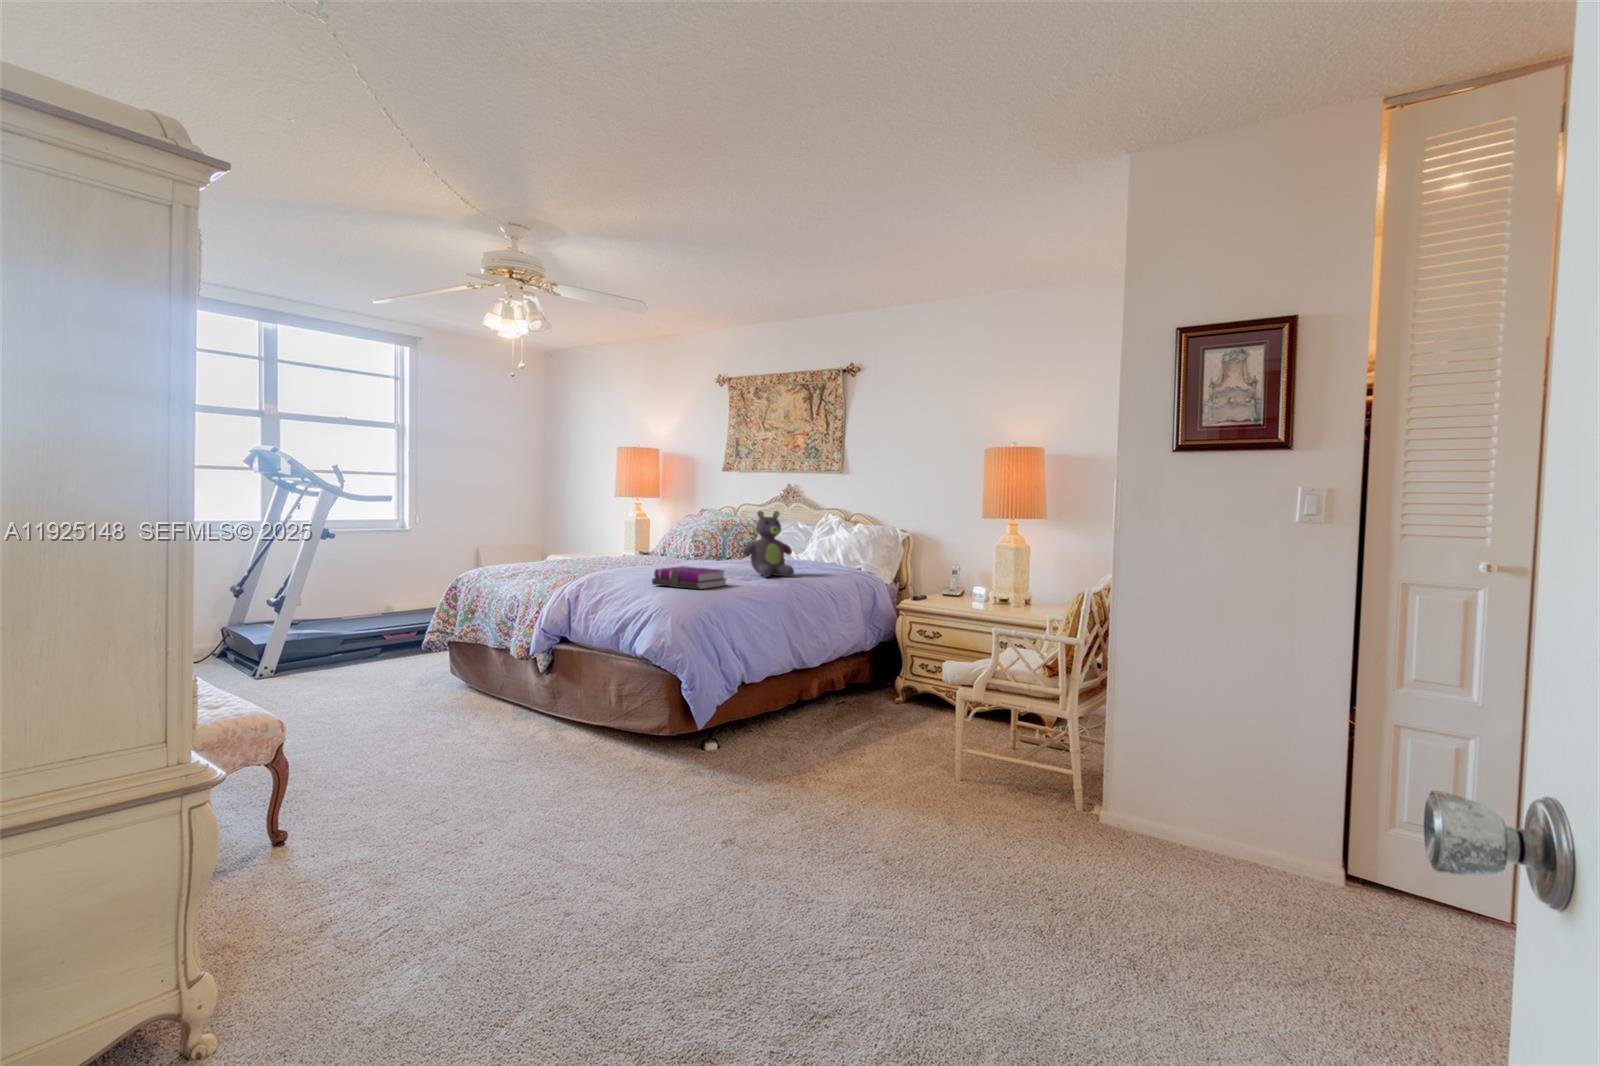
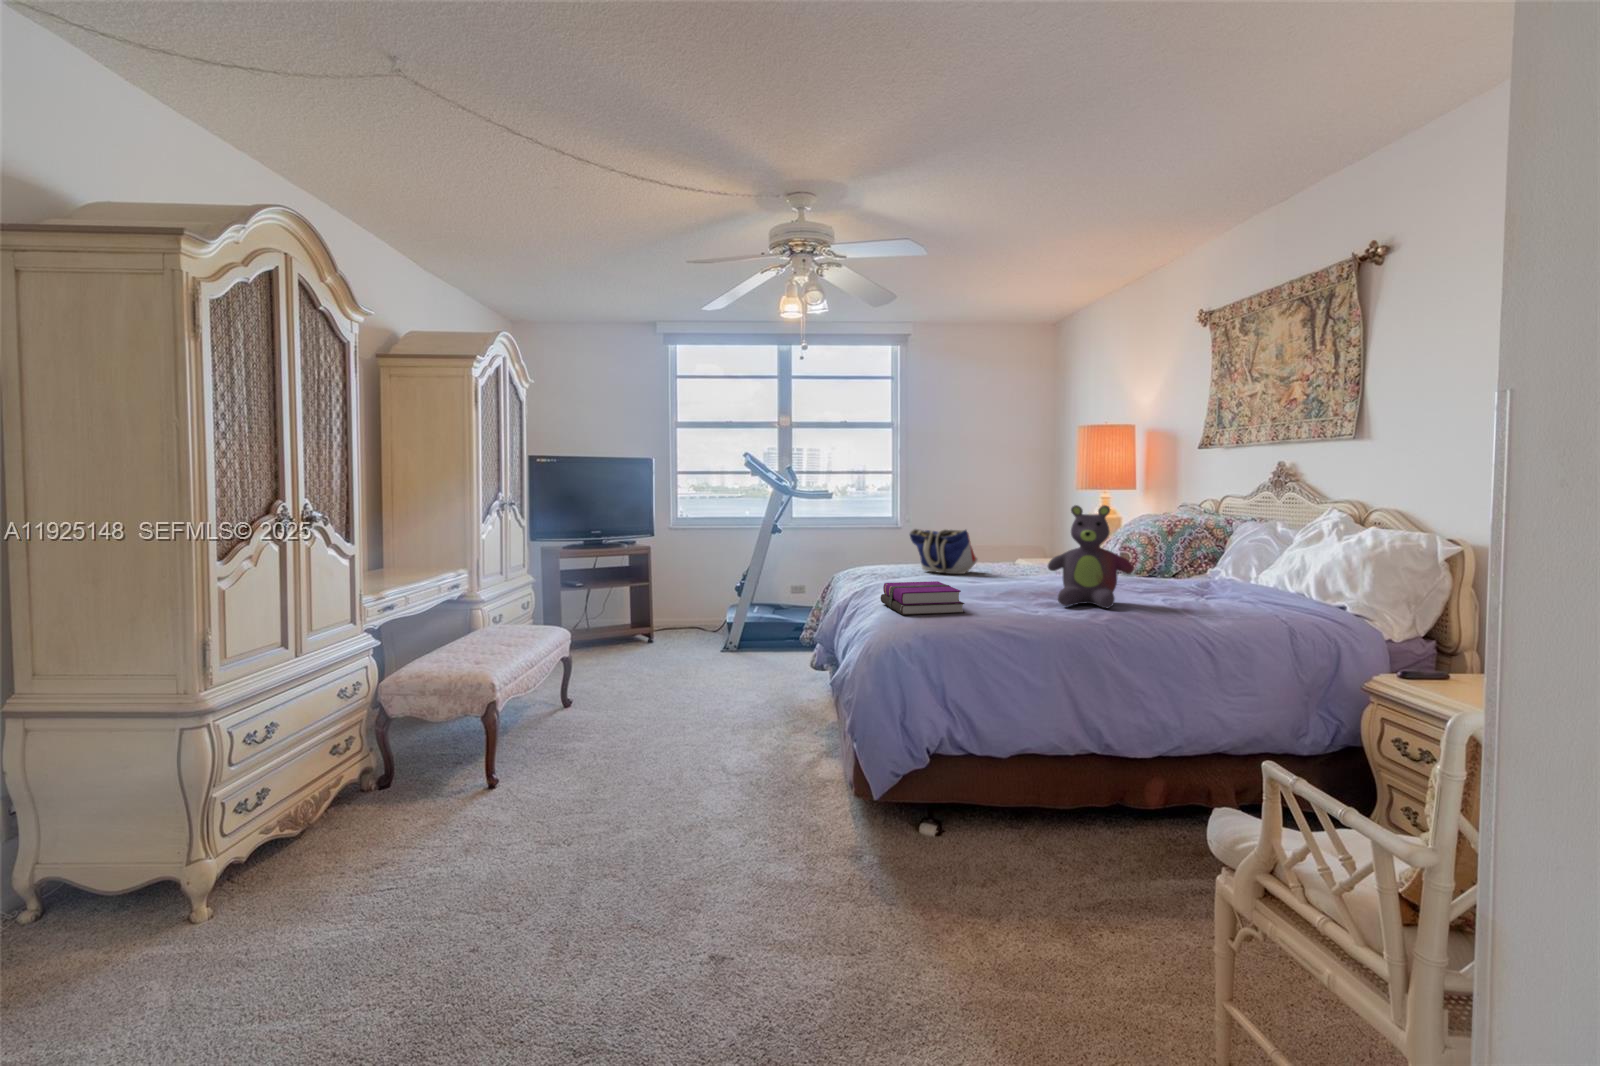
tote bag: none [558,529,619,566] -> present [909,529,978,574]

